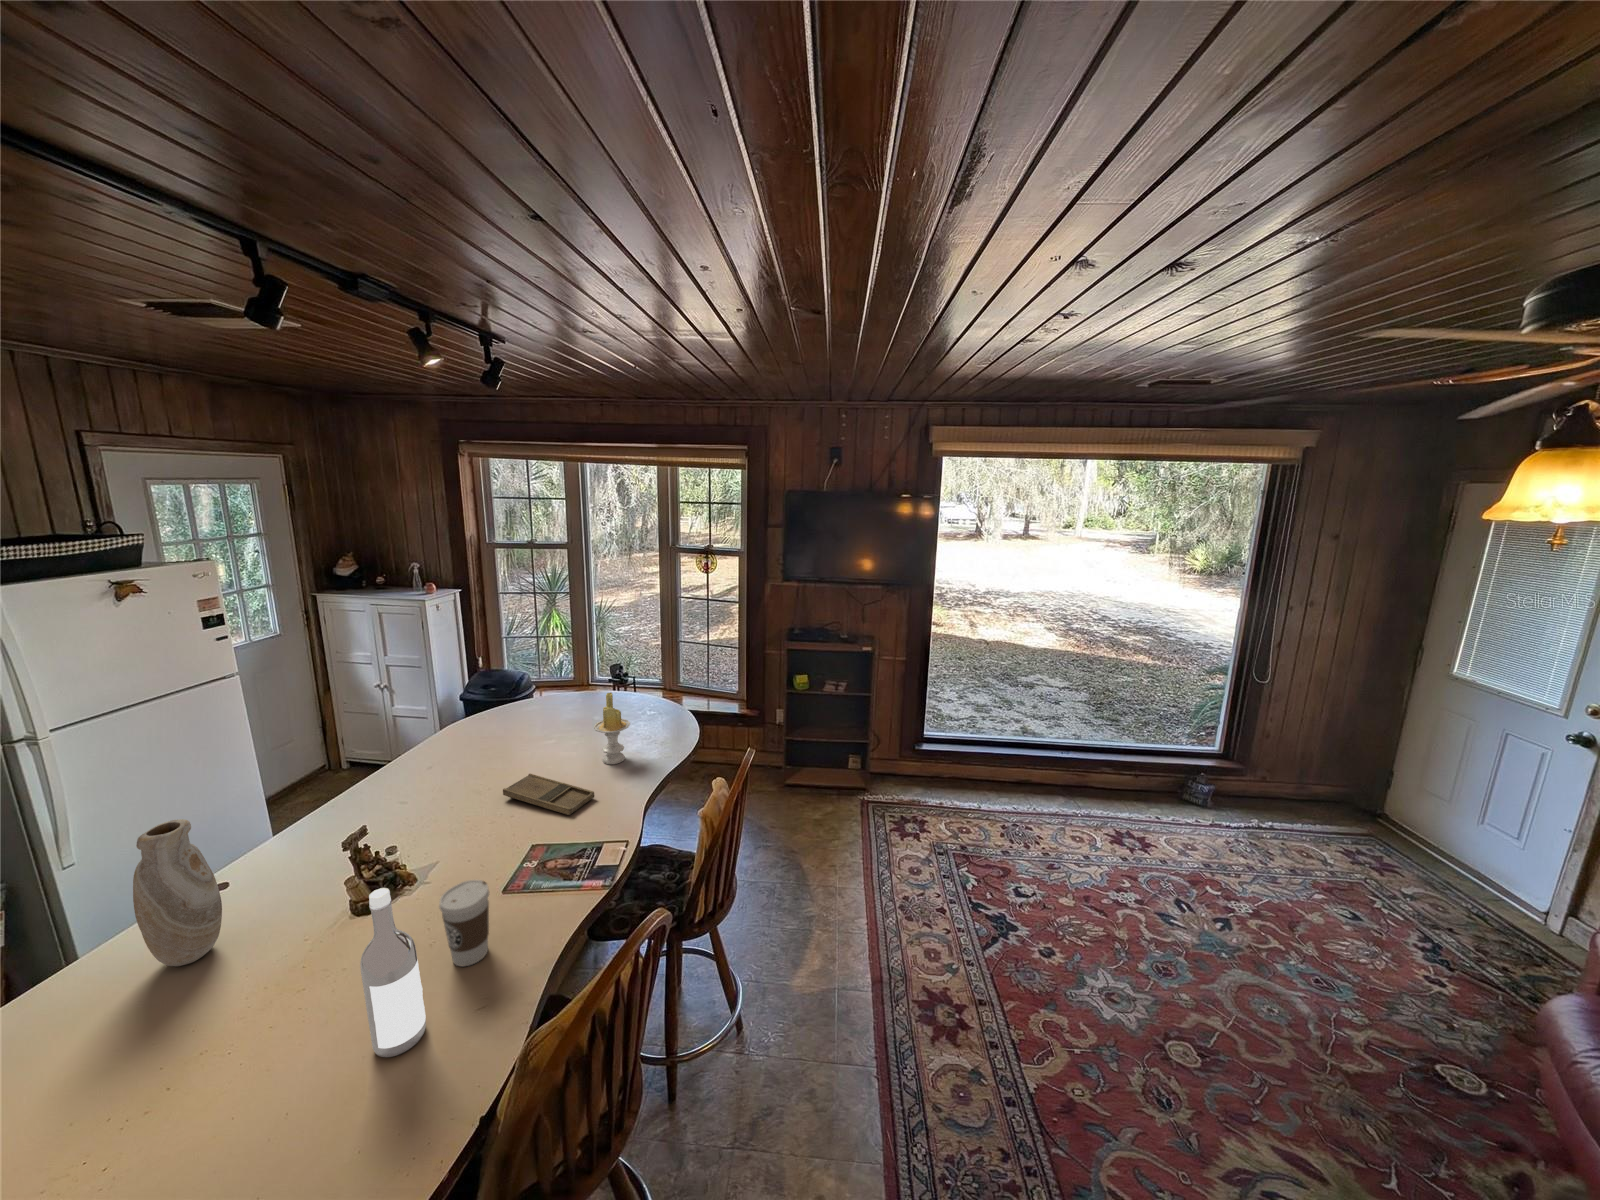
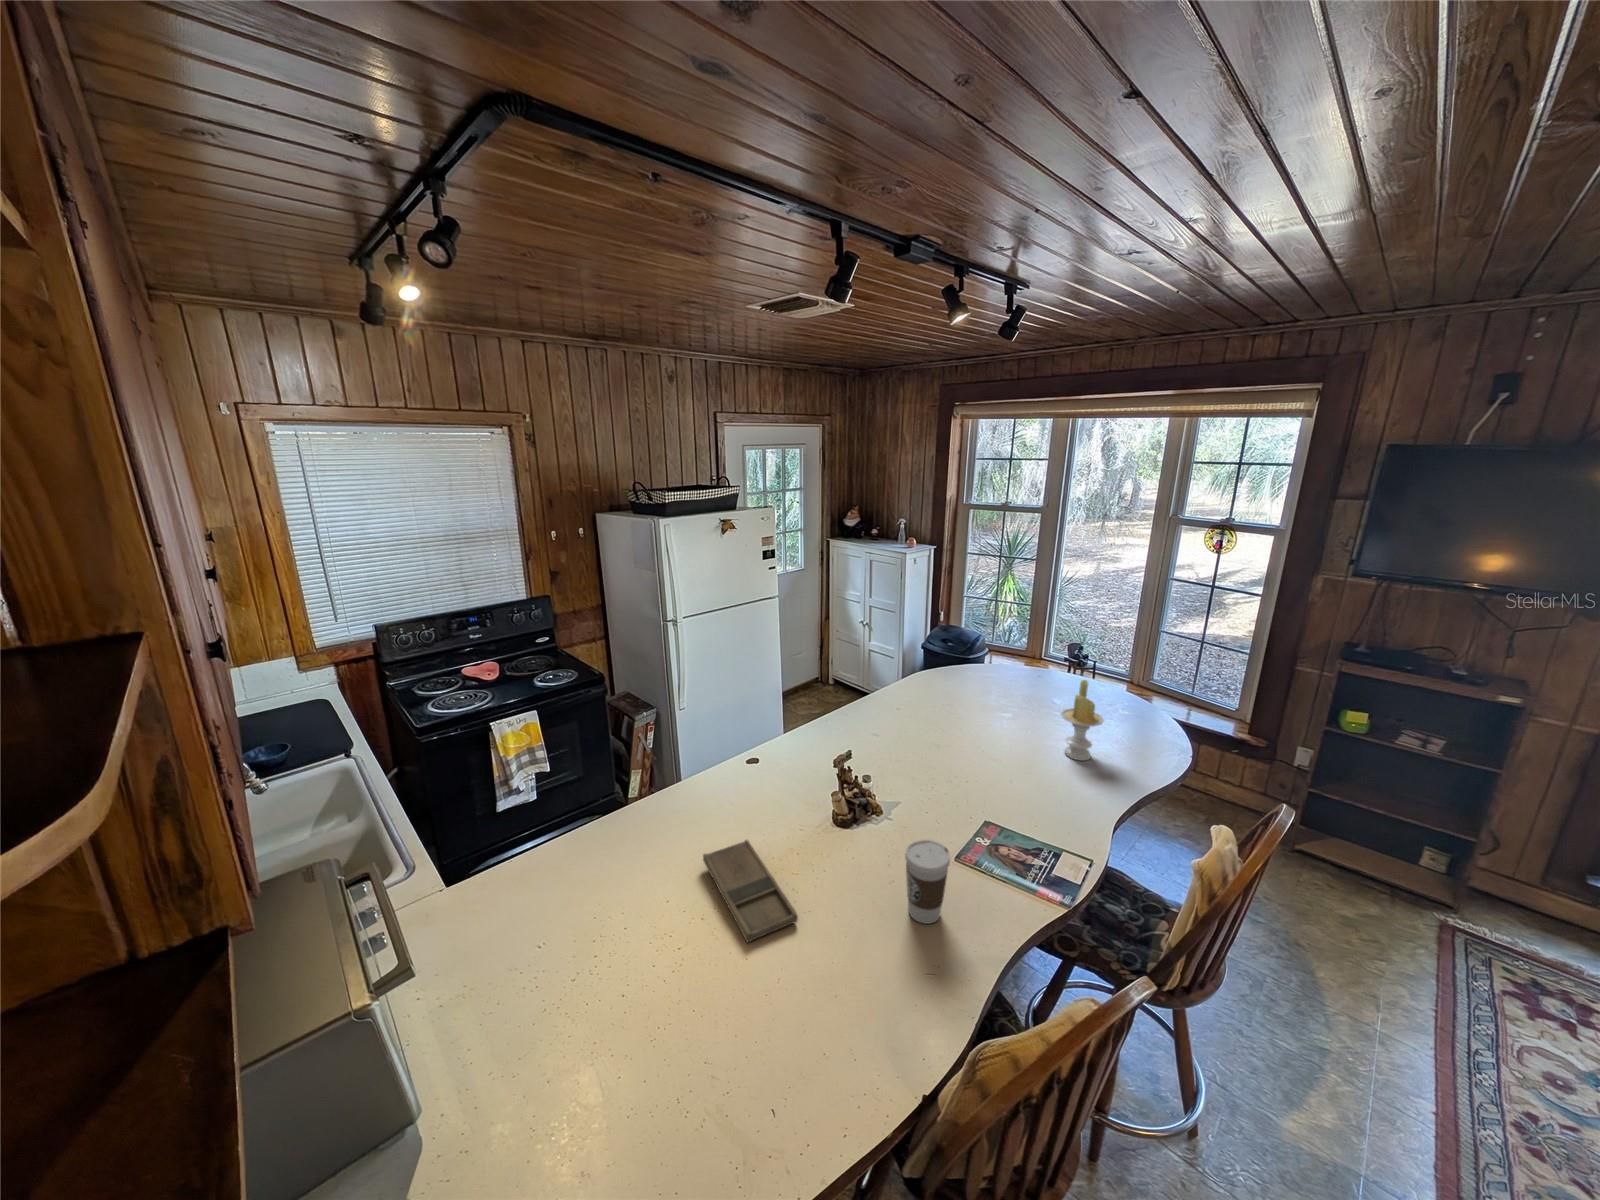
tray: present [503,774,594,815] -> present [703,840,798,942]
vase: present [133,819,222,966] -> none [709,705,755,816]
wine bottle: present [360,888,426,1057] -> none [841,825,885,981]

